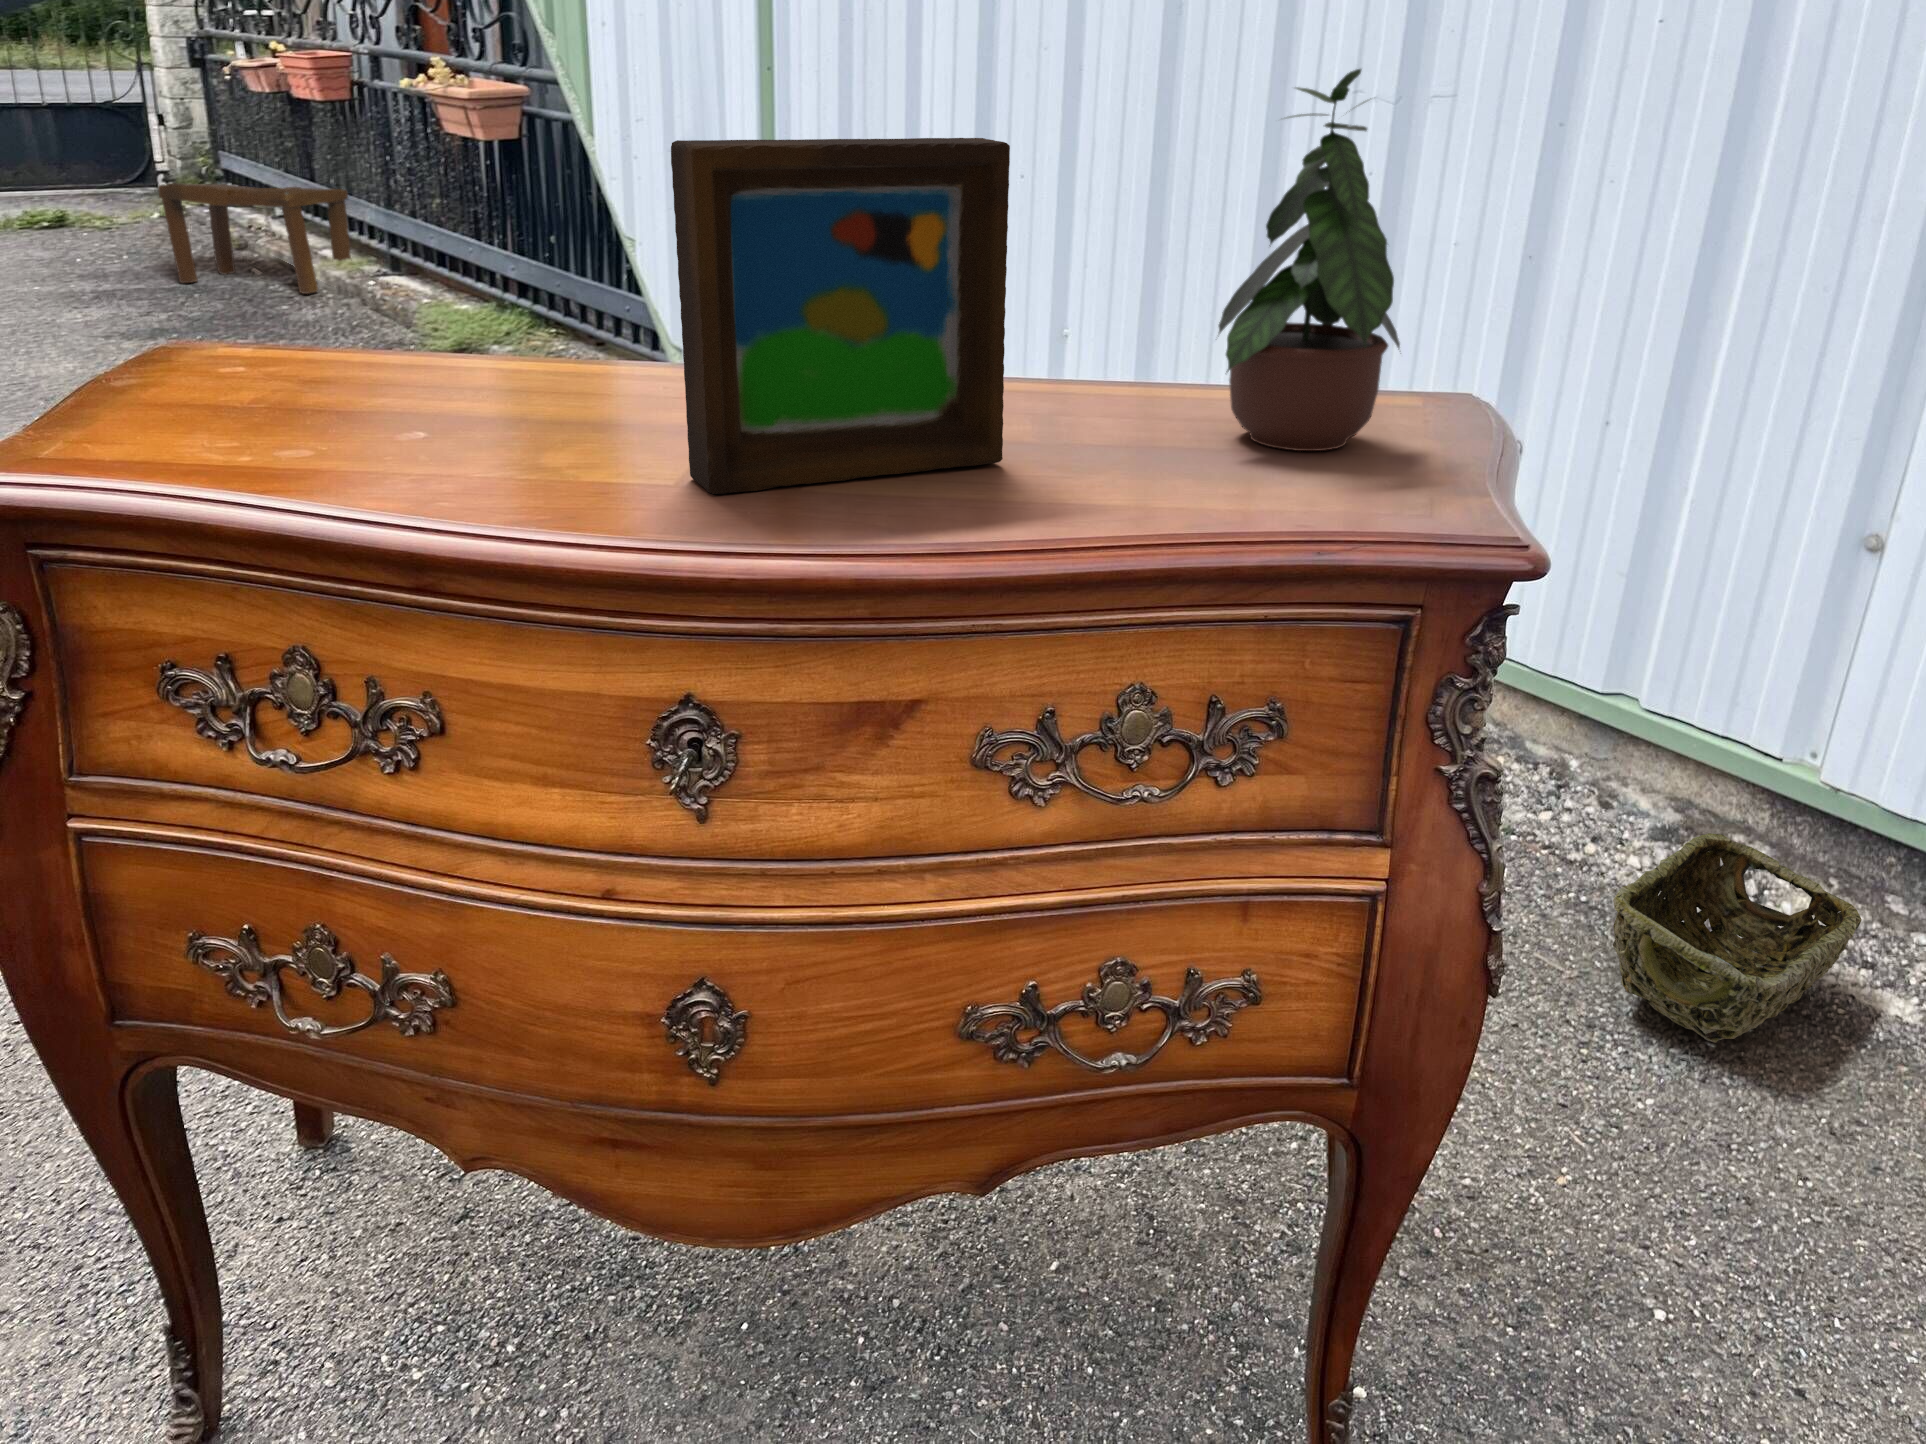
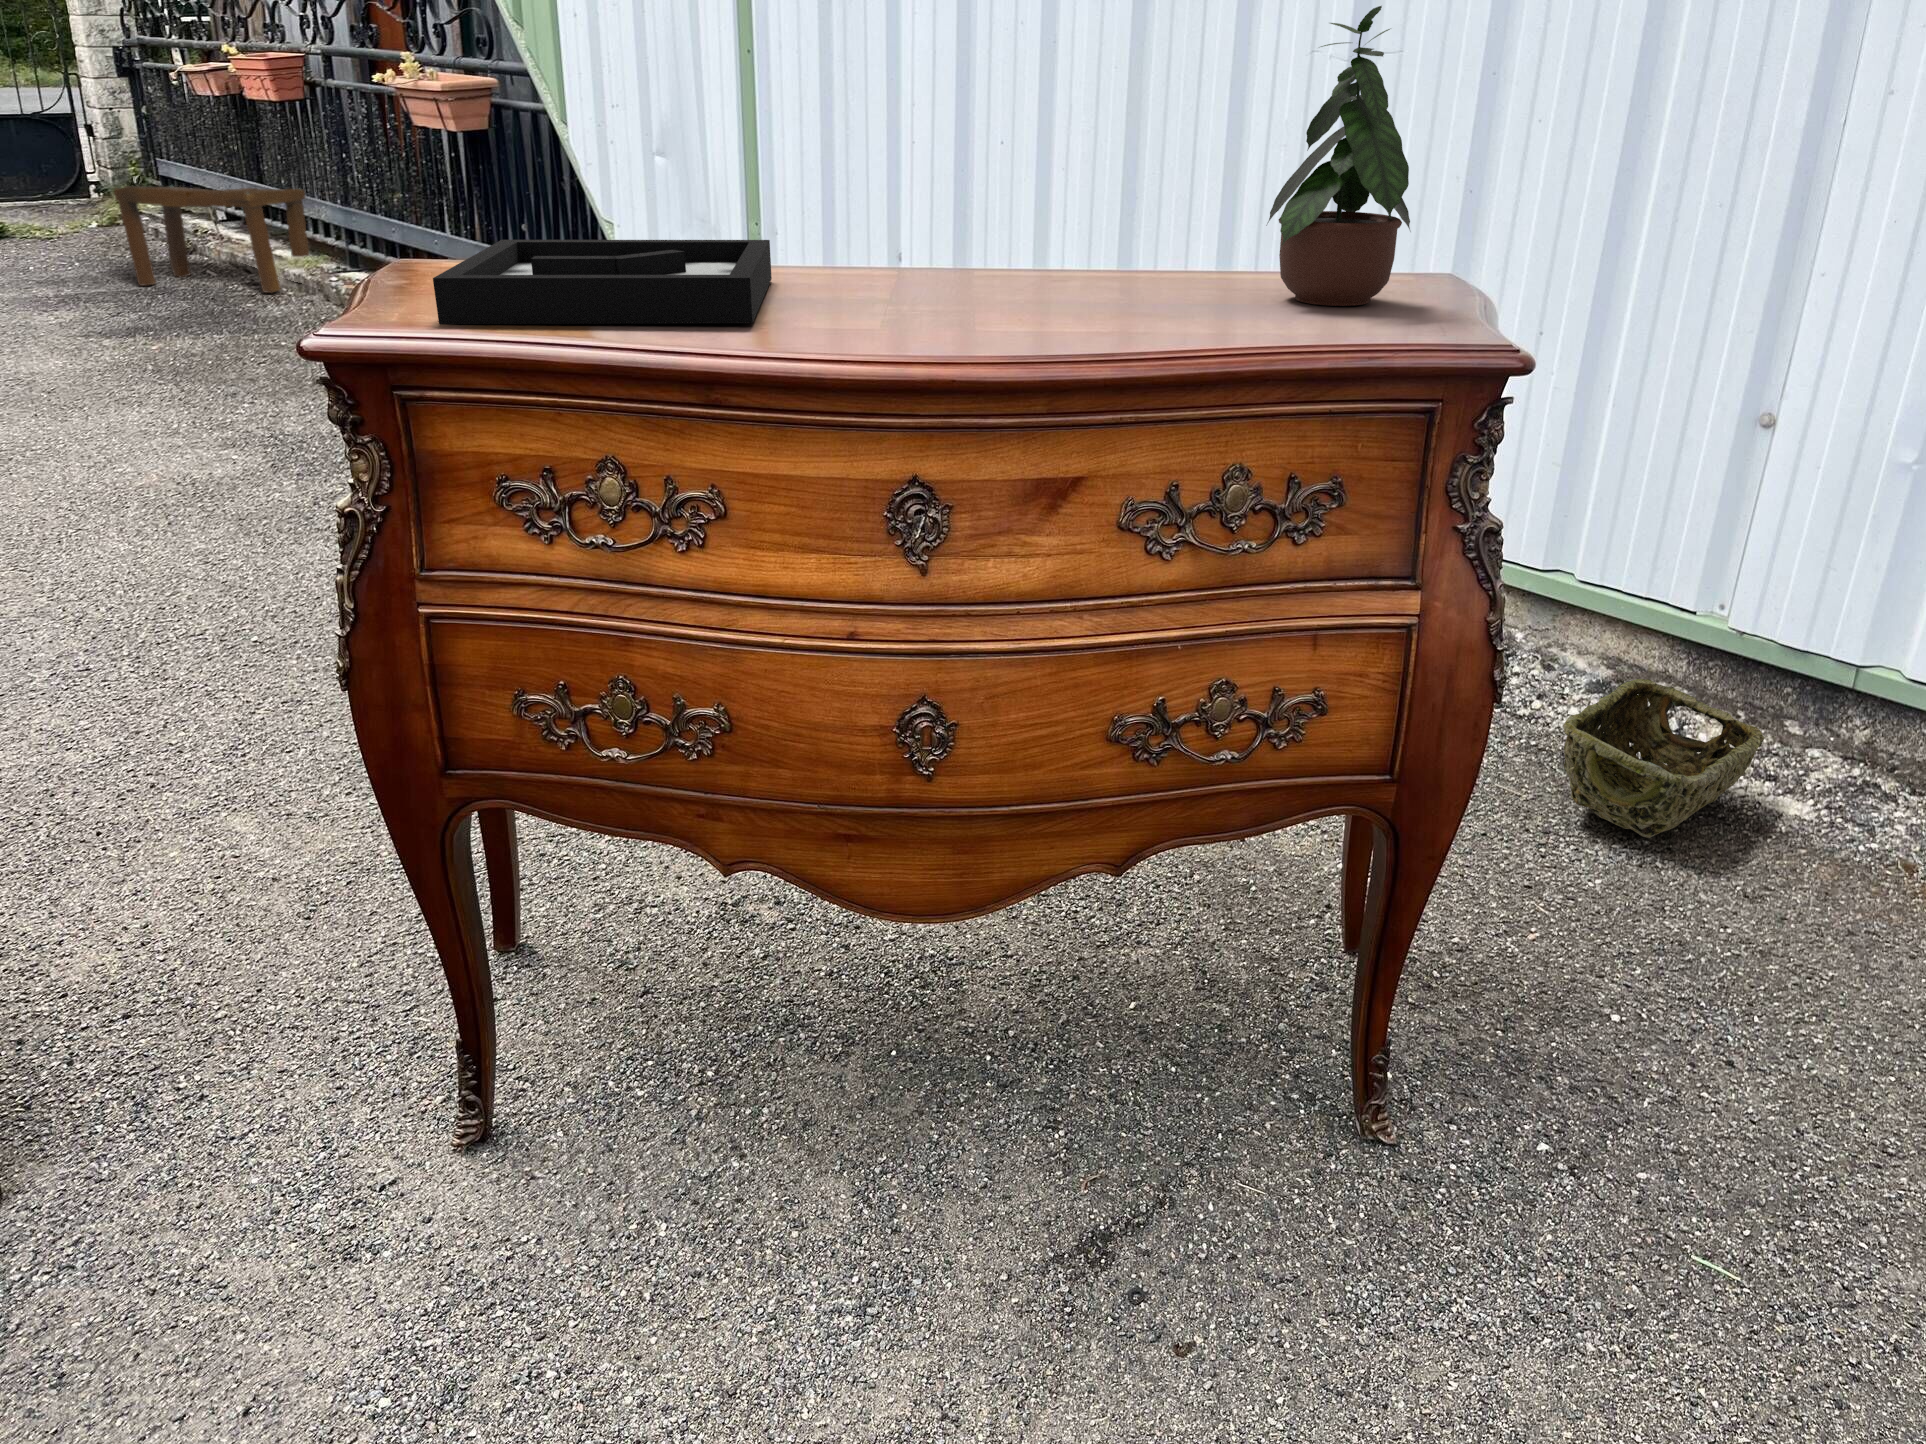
picture frame: present [671,138,1010,494] -> none [890,60,1131,331]
decorative tray: none [75,335,593,477] -> present [433,240,772,324]

